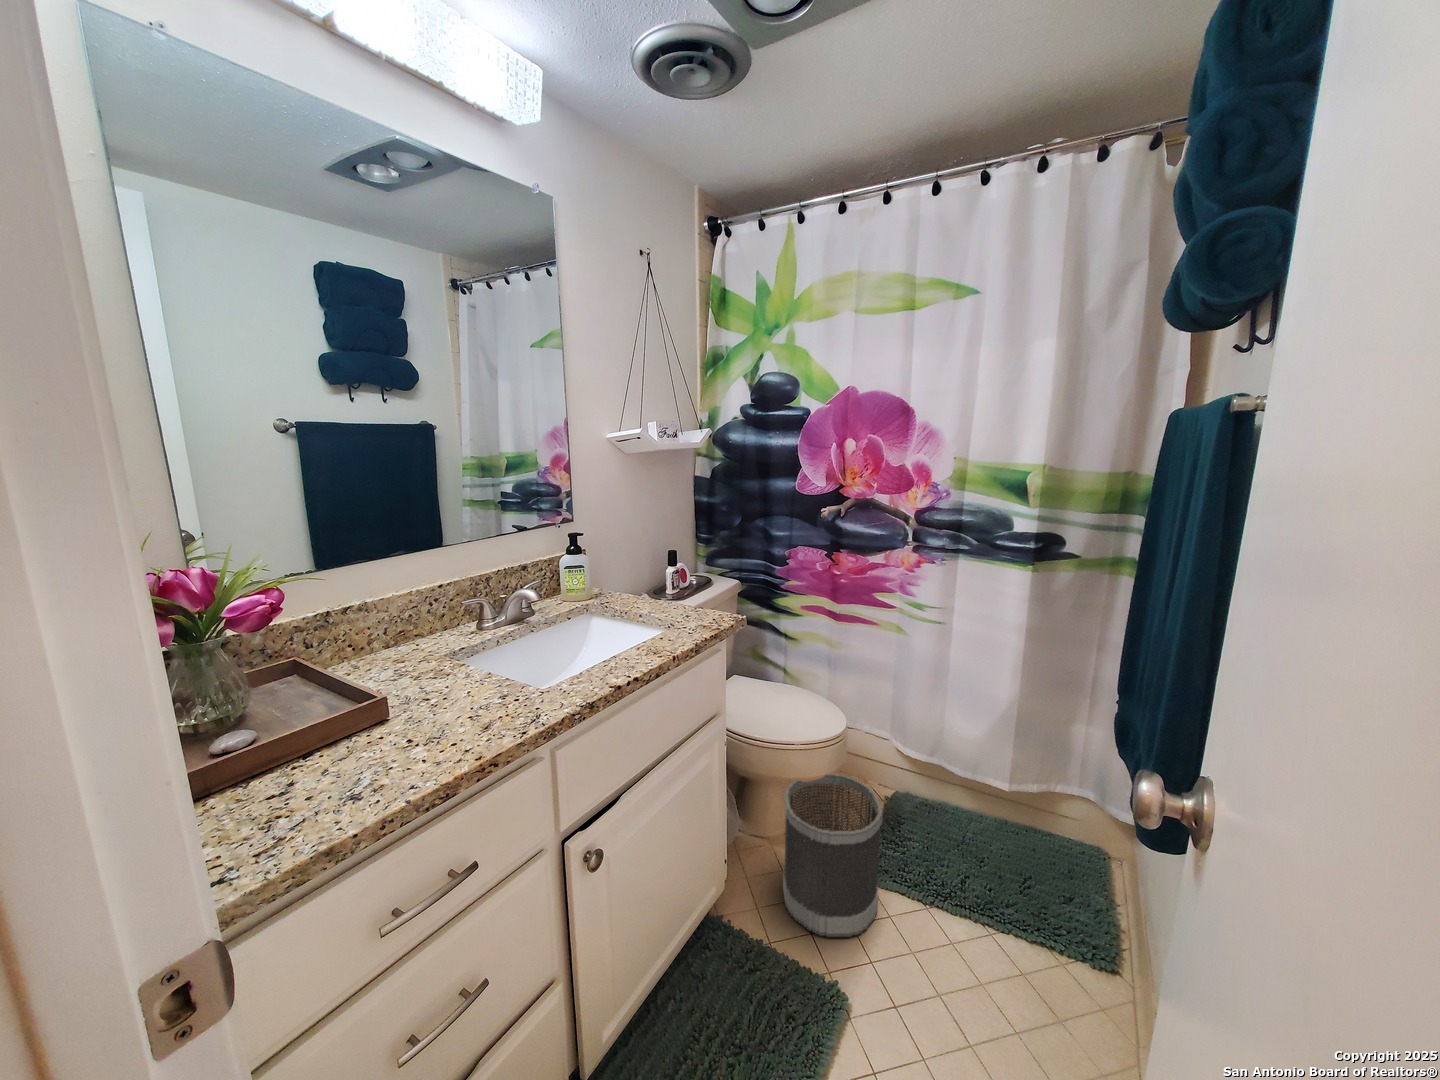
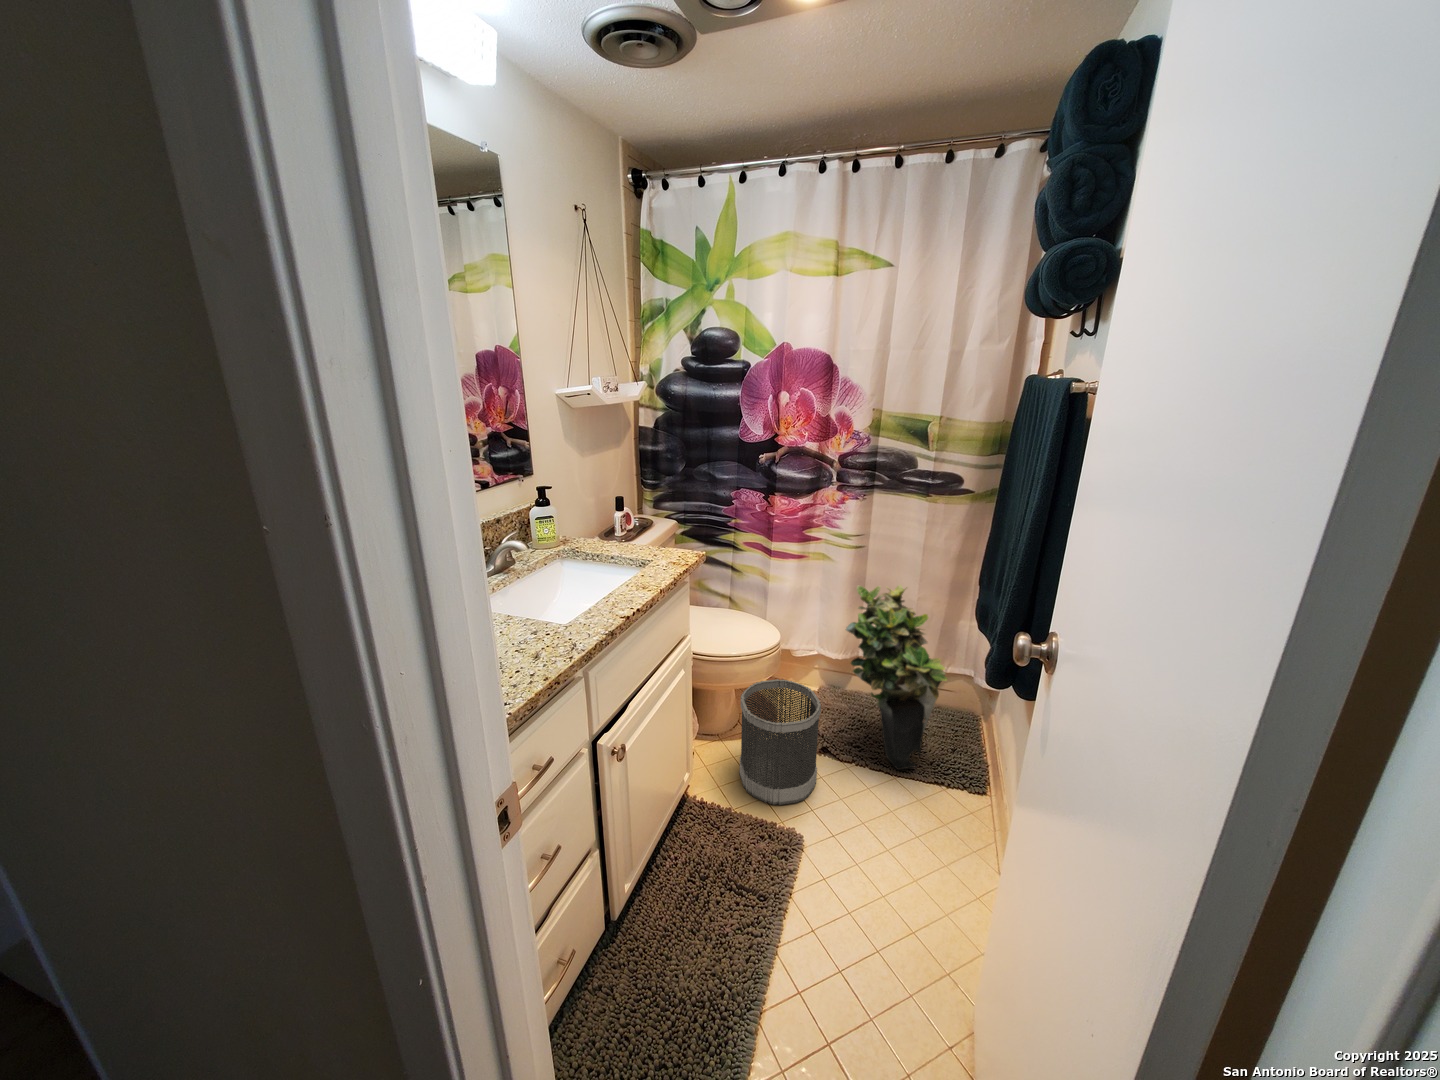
potted plant: none [918,665,1054,910] -> present [846,585,947,770]

